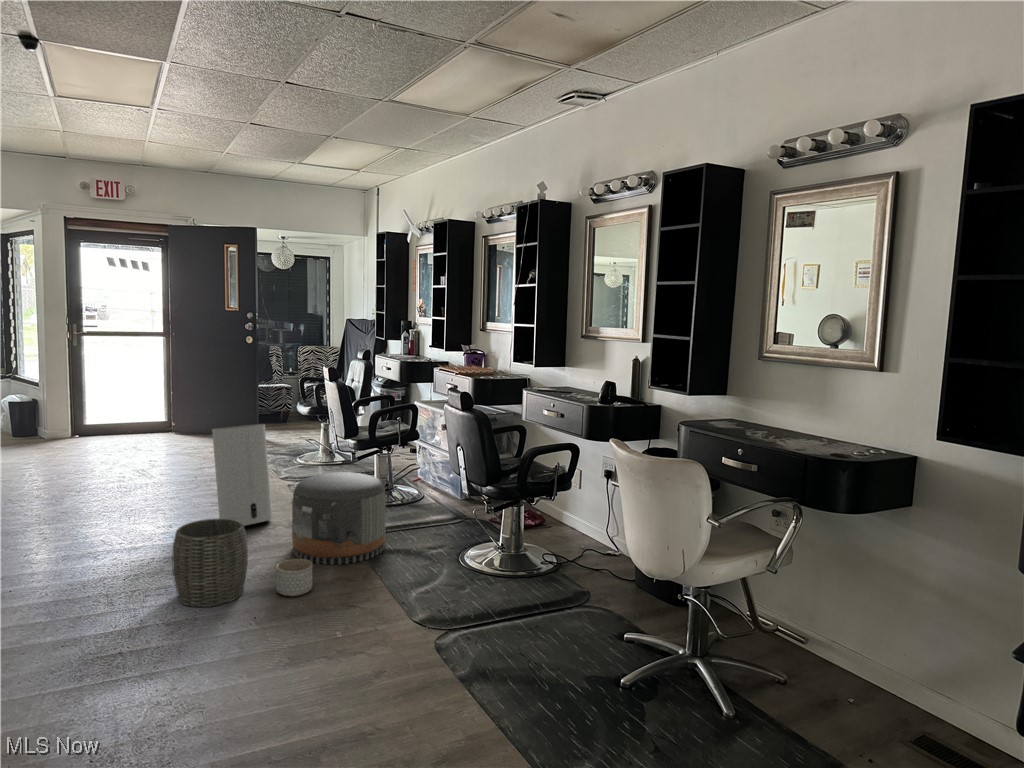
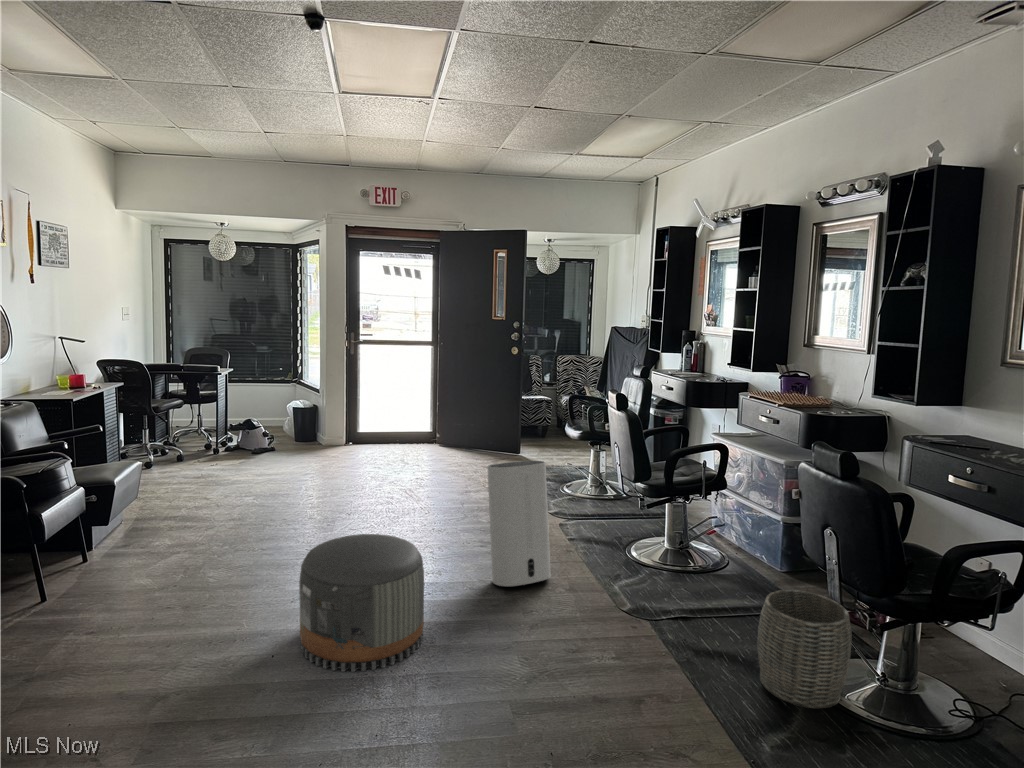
pouf: present [292,472,386,564] -> present [299,534,424,672]
woven basket: present [172,519,248,607] -> present [757,590,852,708]
planter: present [276,559,312,596] -> none [574,666,622,725]

